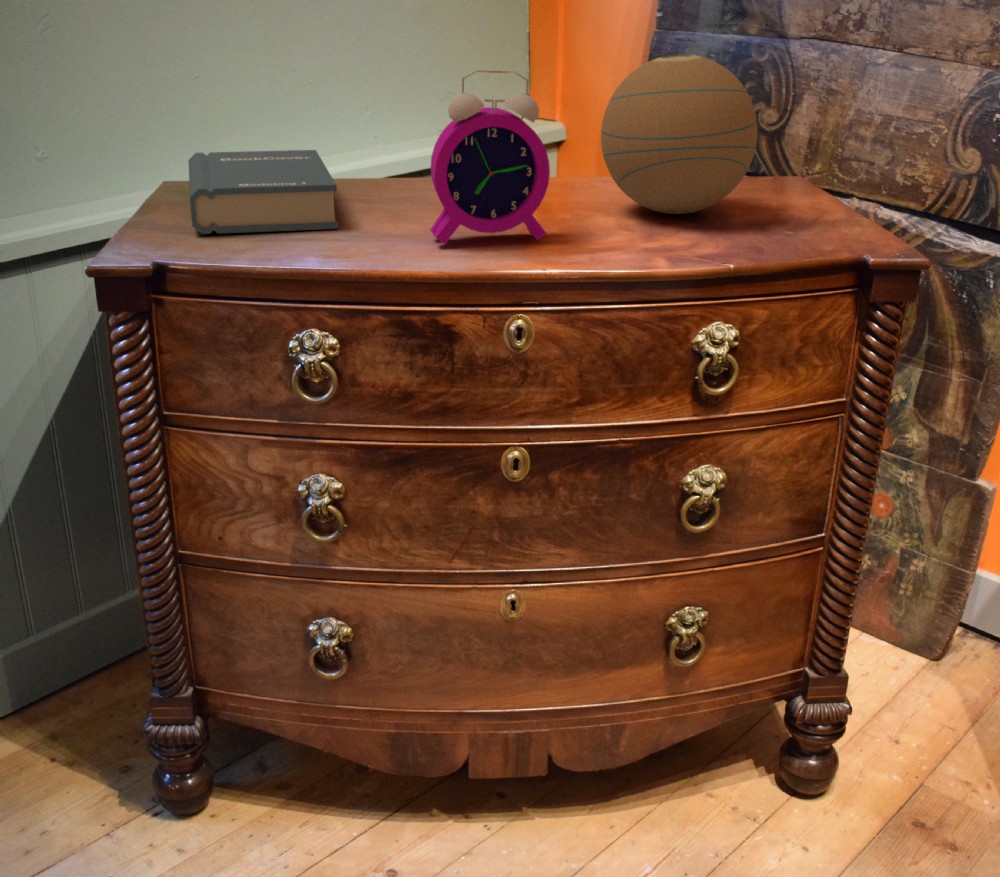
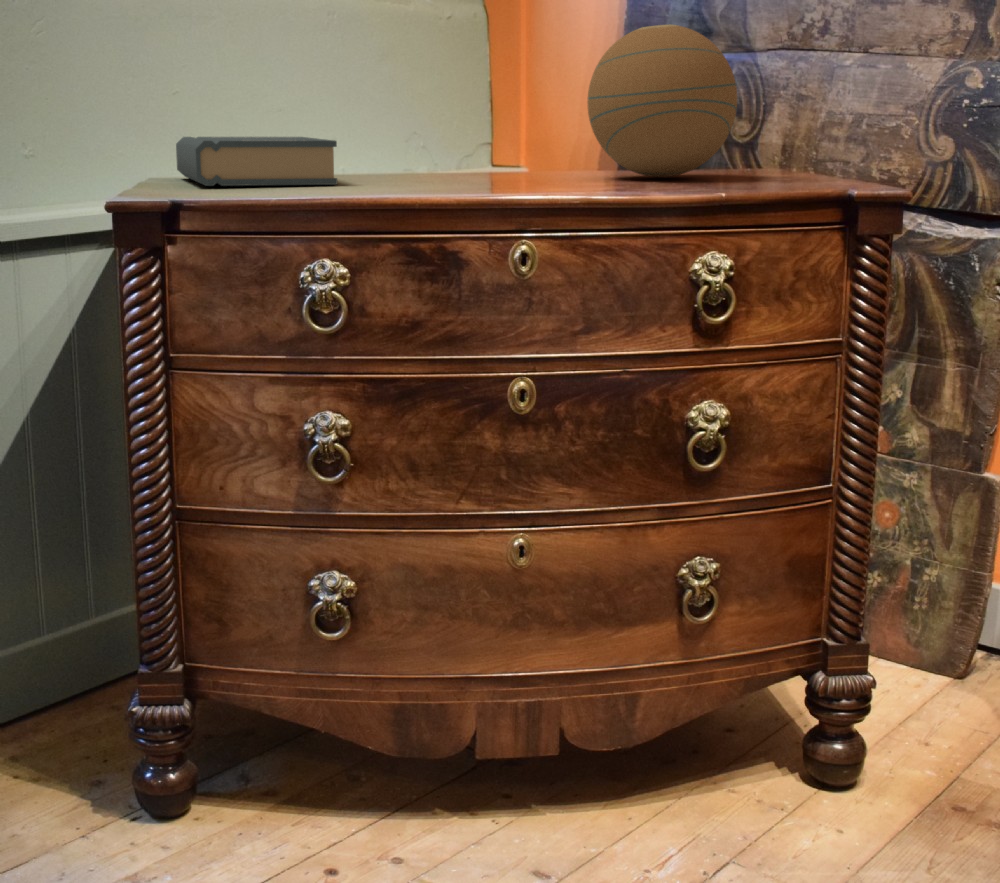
alarm clock: present [430,71,550,244] -> none [430,19,546,185]

